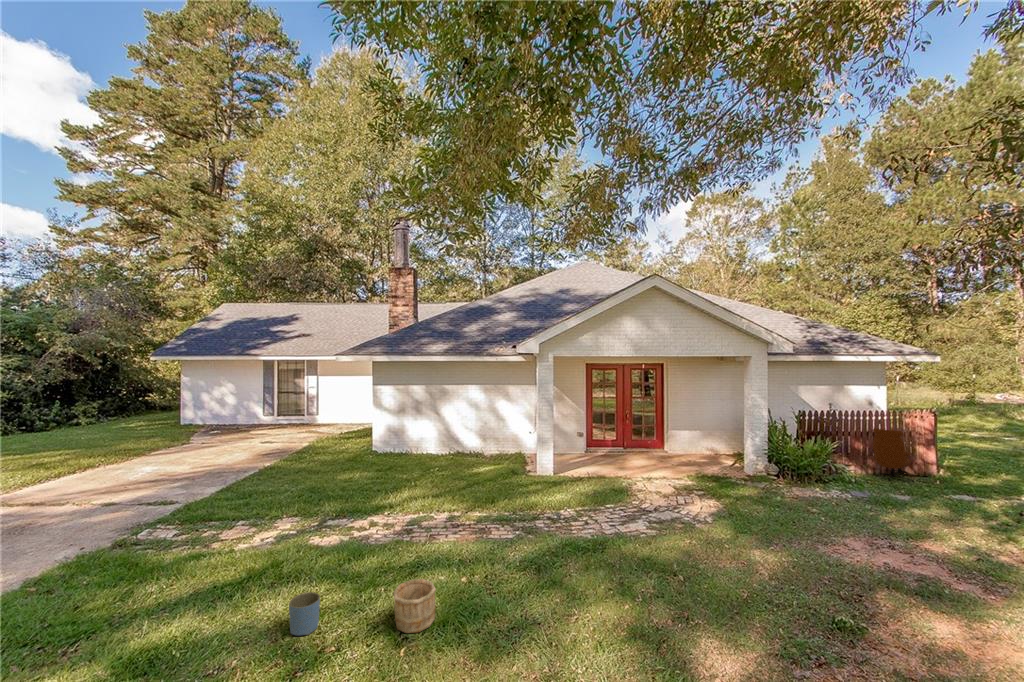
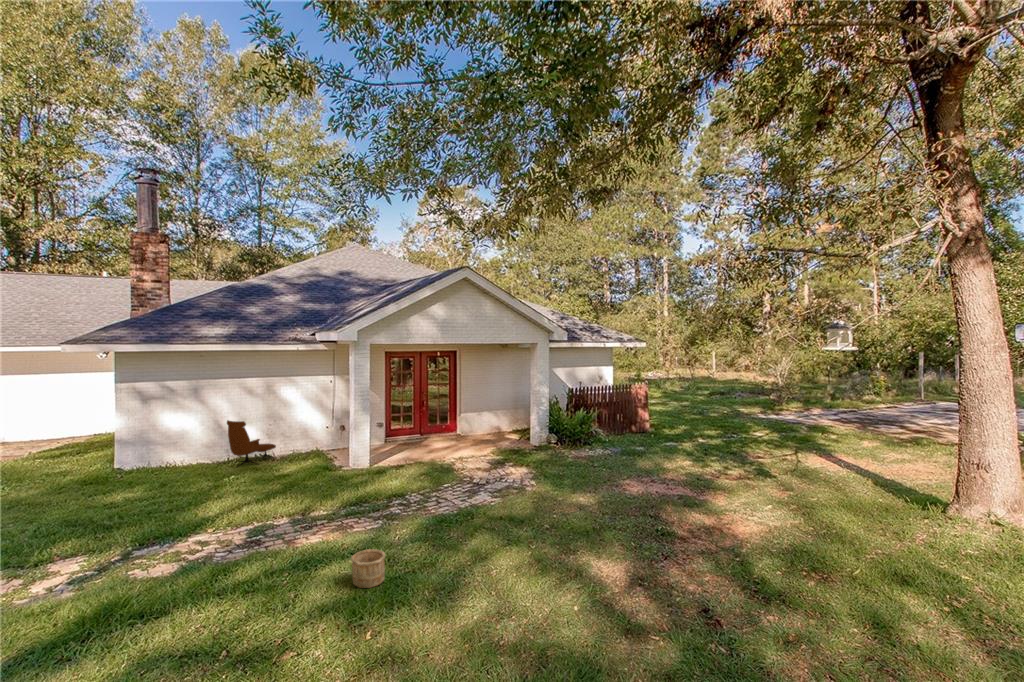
lounge chair: present [872,428,913,481] -> present [227,420,276,465]
planter: present [289,592,320,636] -> none [266,578,292,613]

